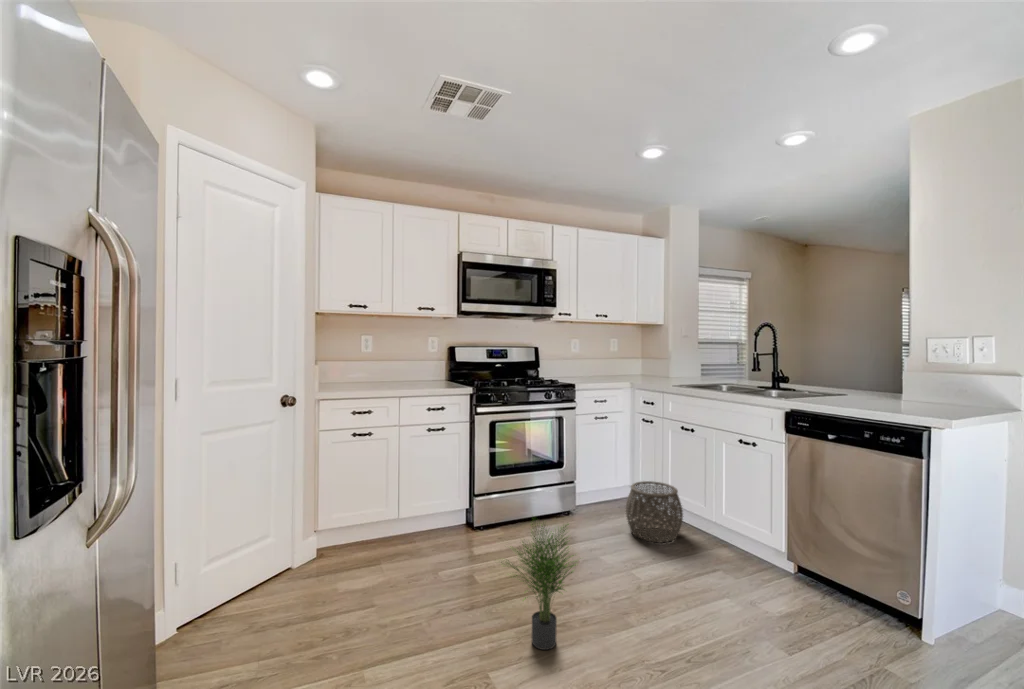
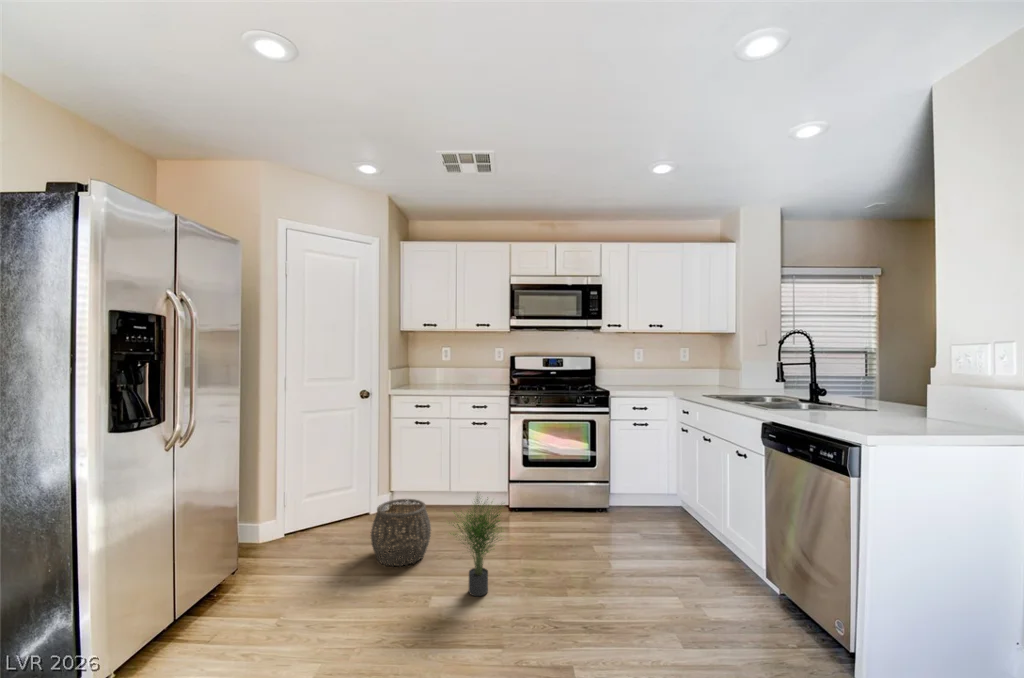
woven basket: present [626,481,683,543] -> present [371,499,431,567]

